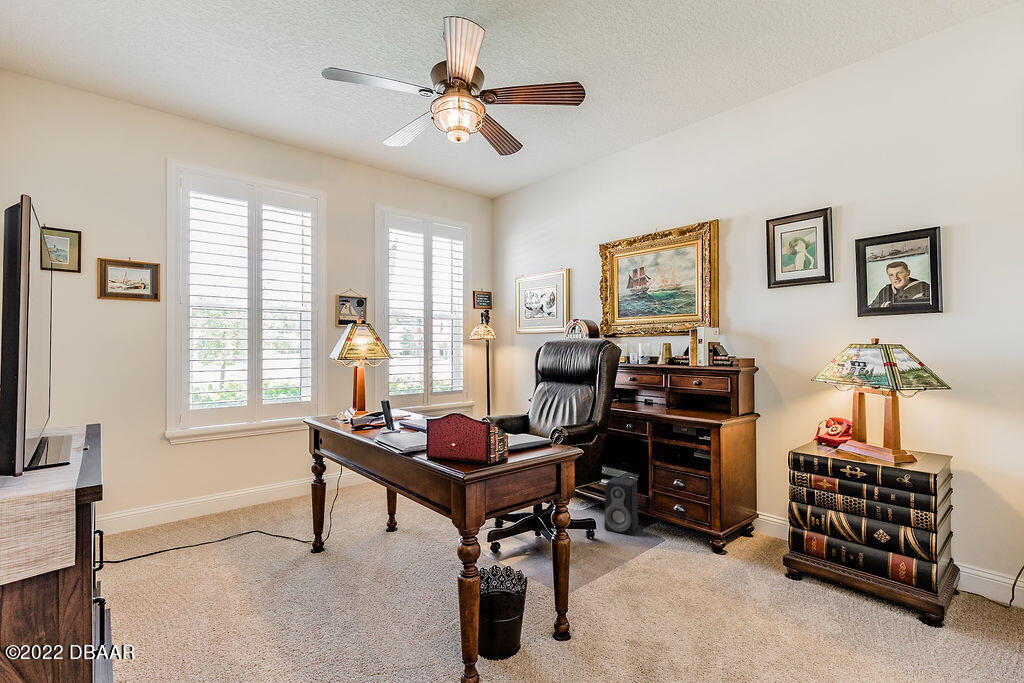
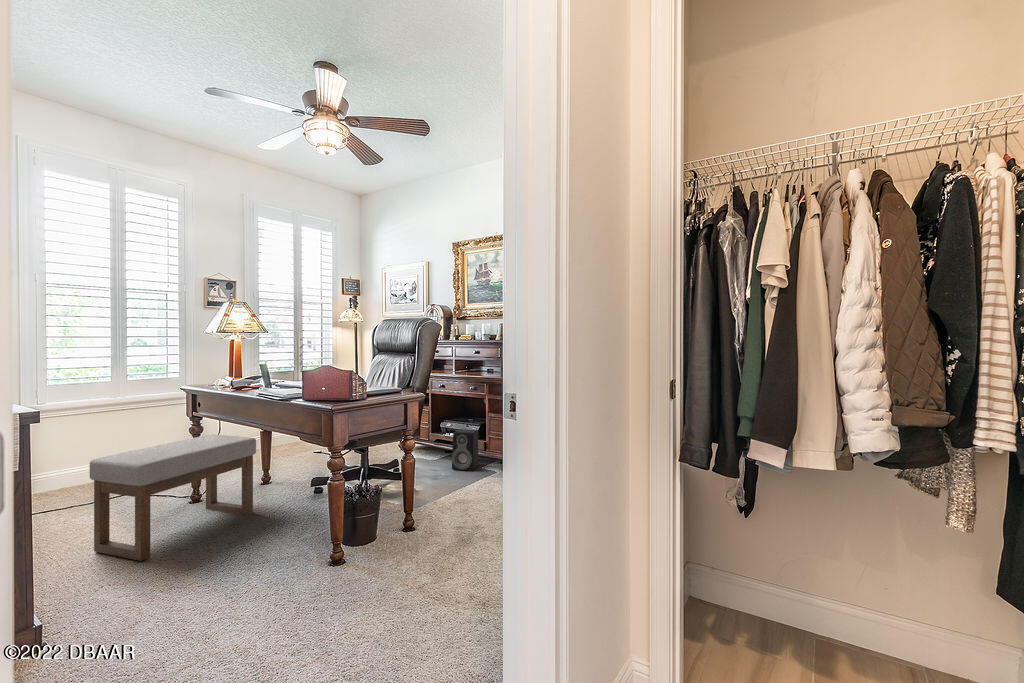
ottoman: none [203,476,378,642] -> present [89,434,256,561]

